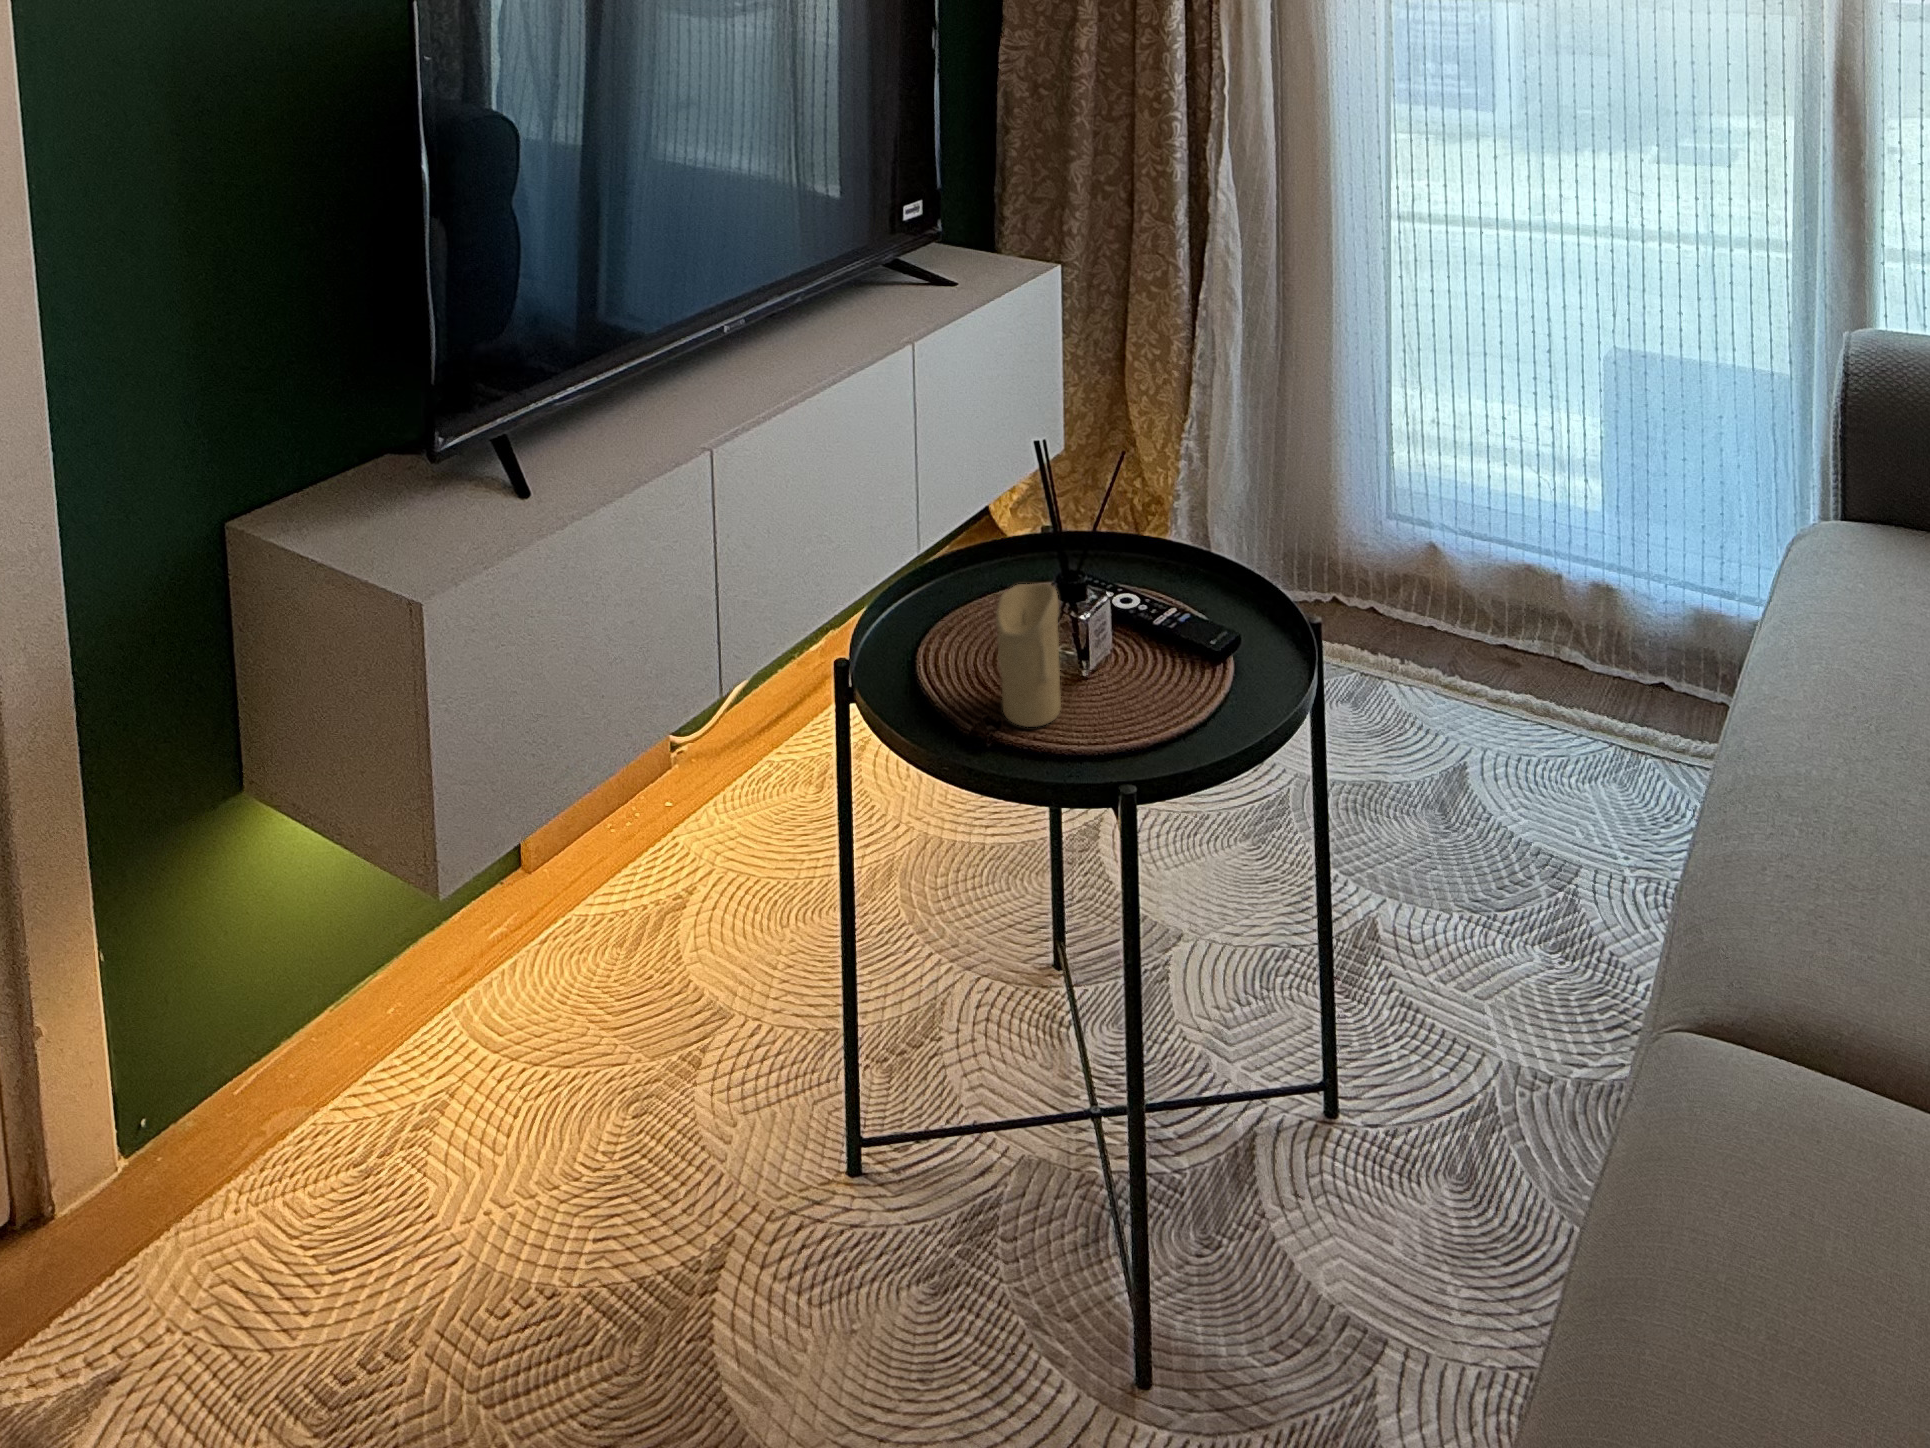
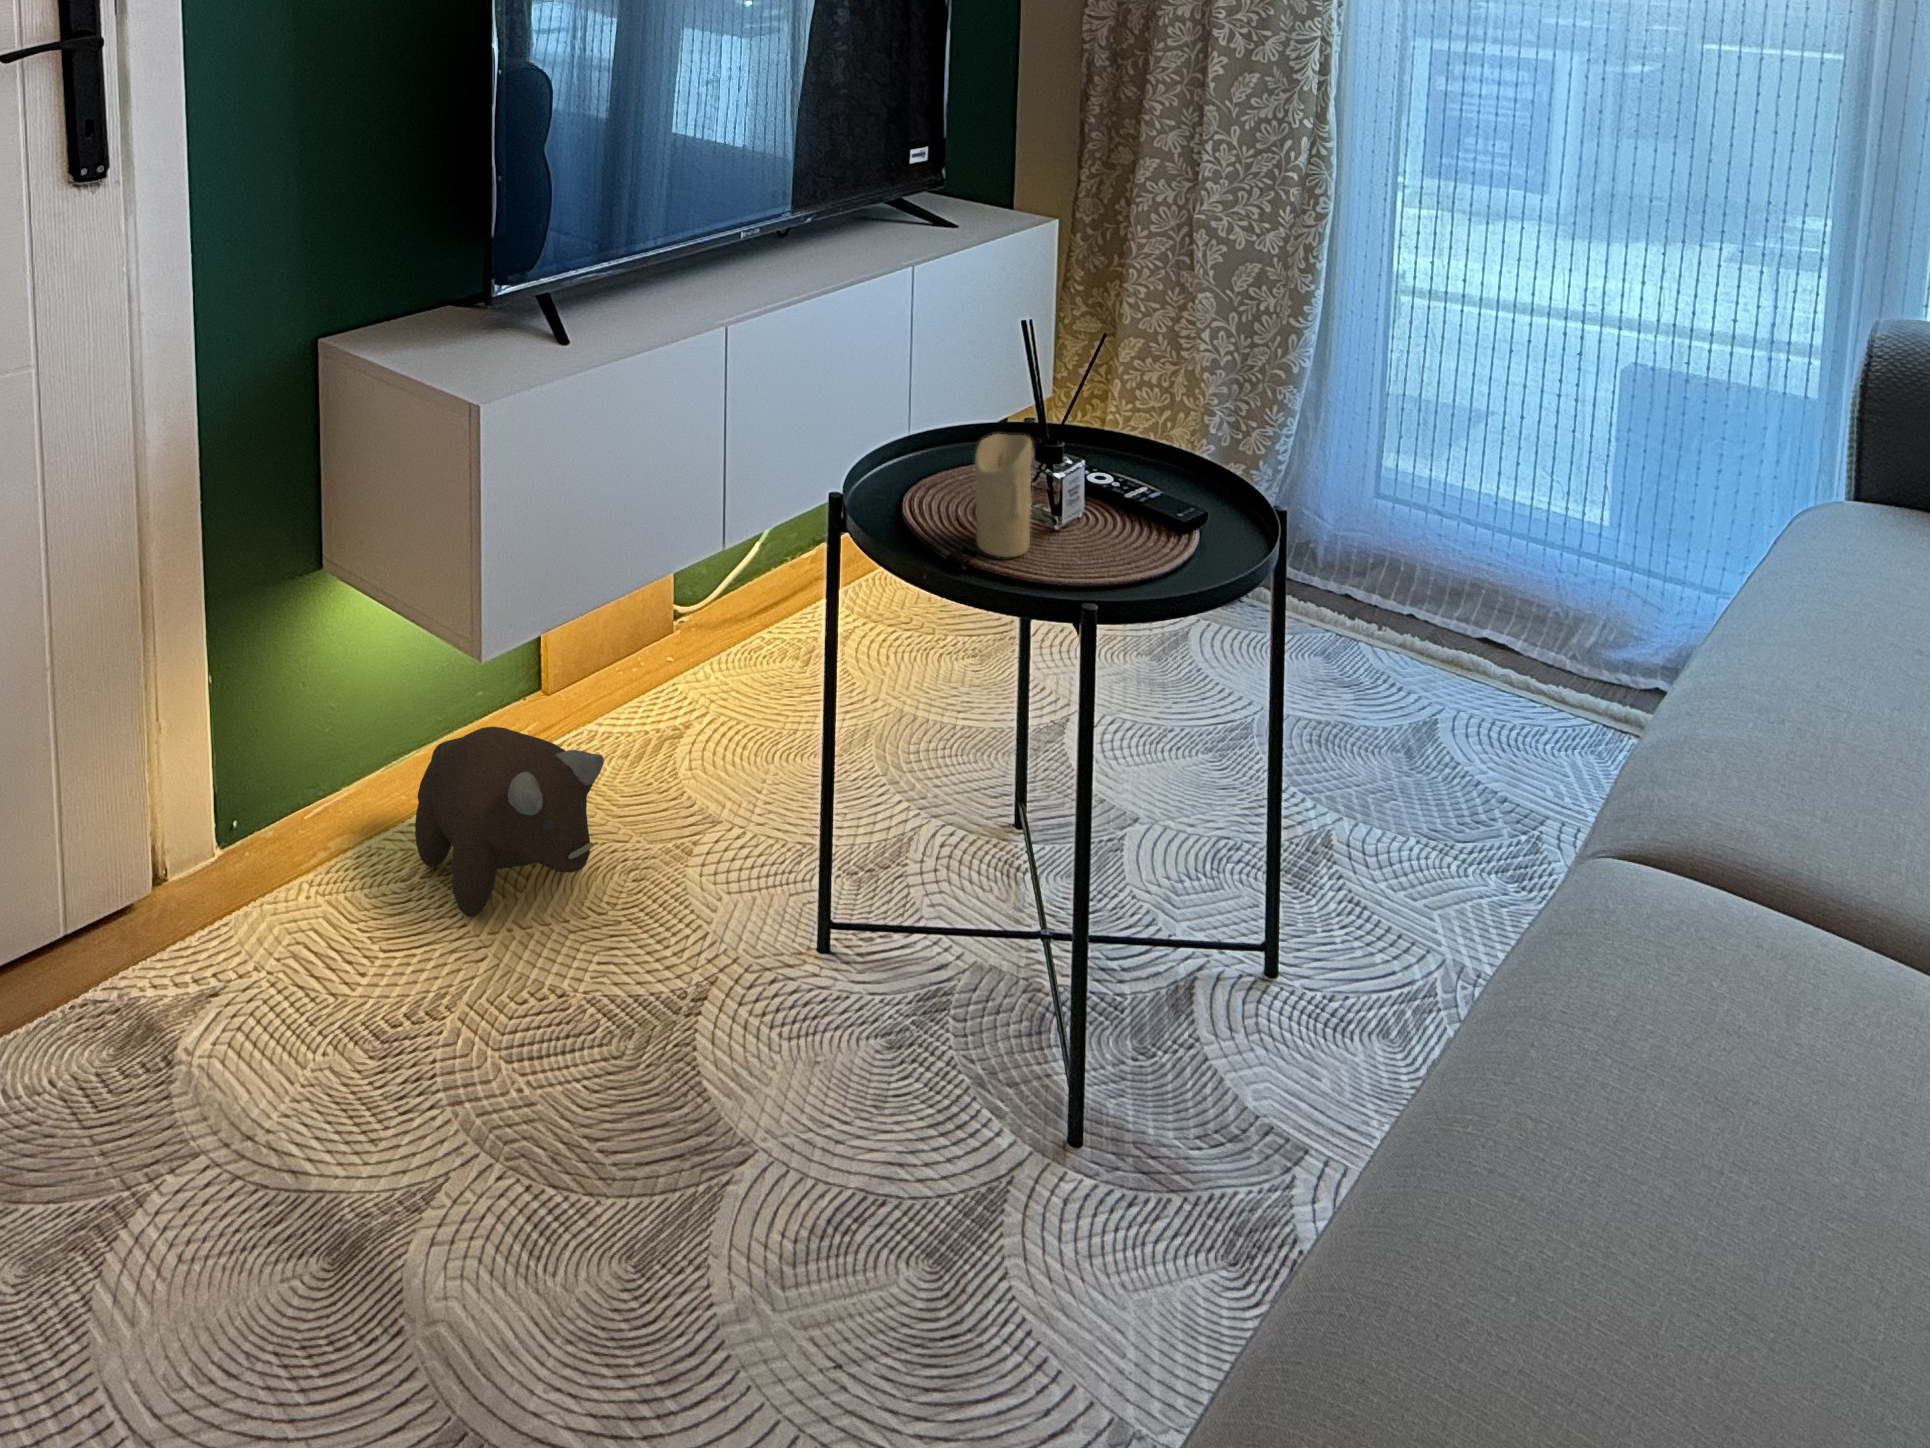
plush toy: none [368,958,592,1202] -> present [415,726,604,917]

